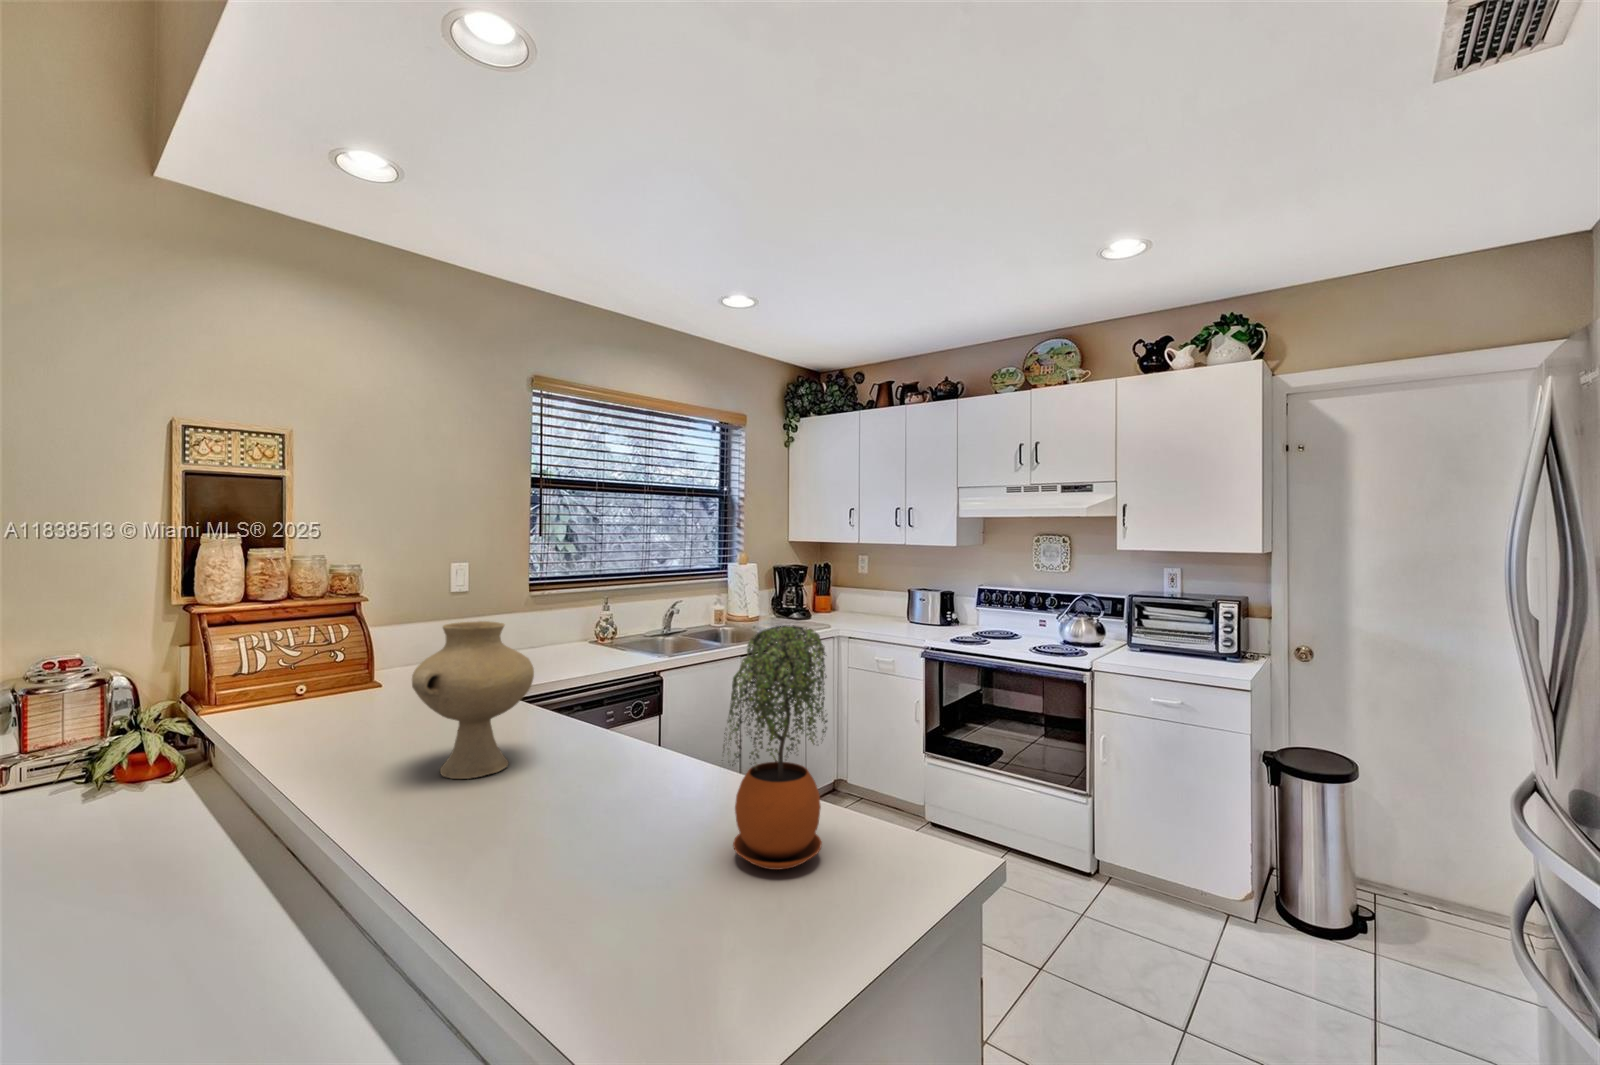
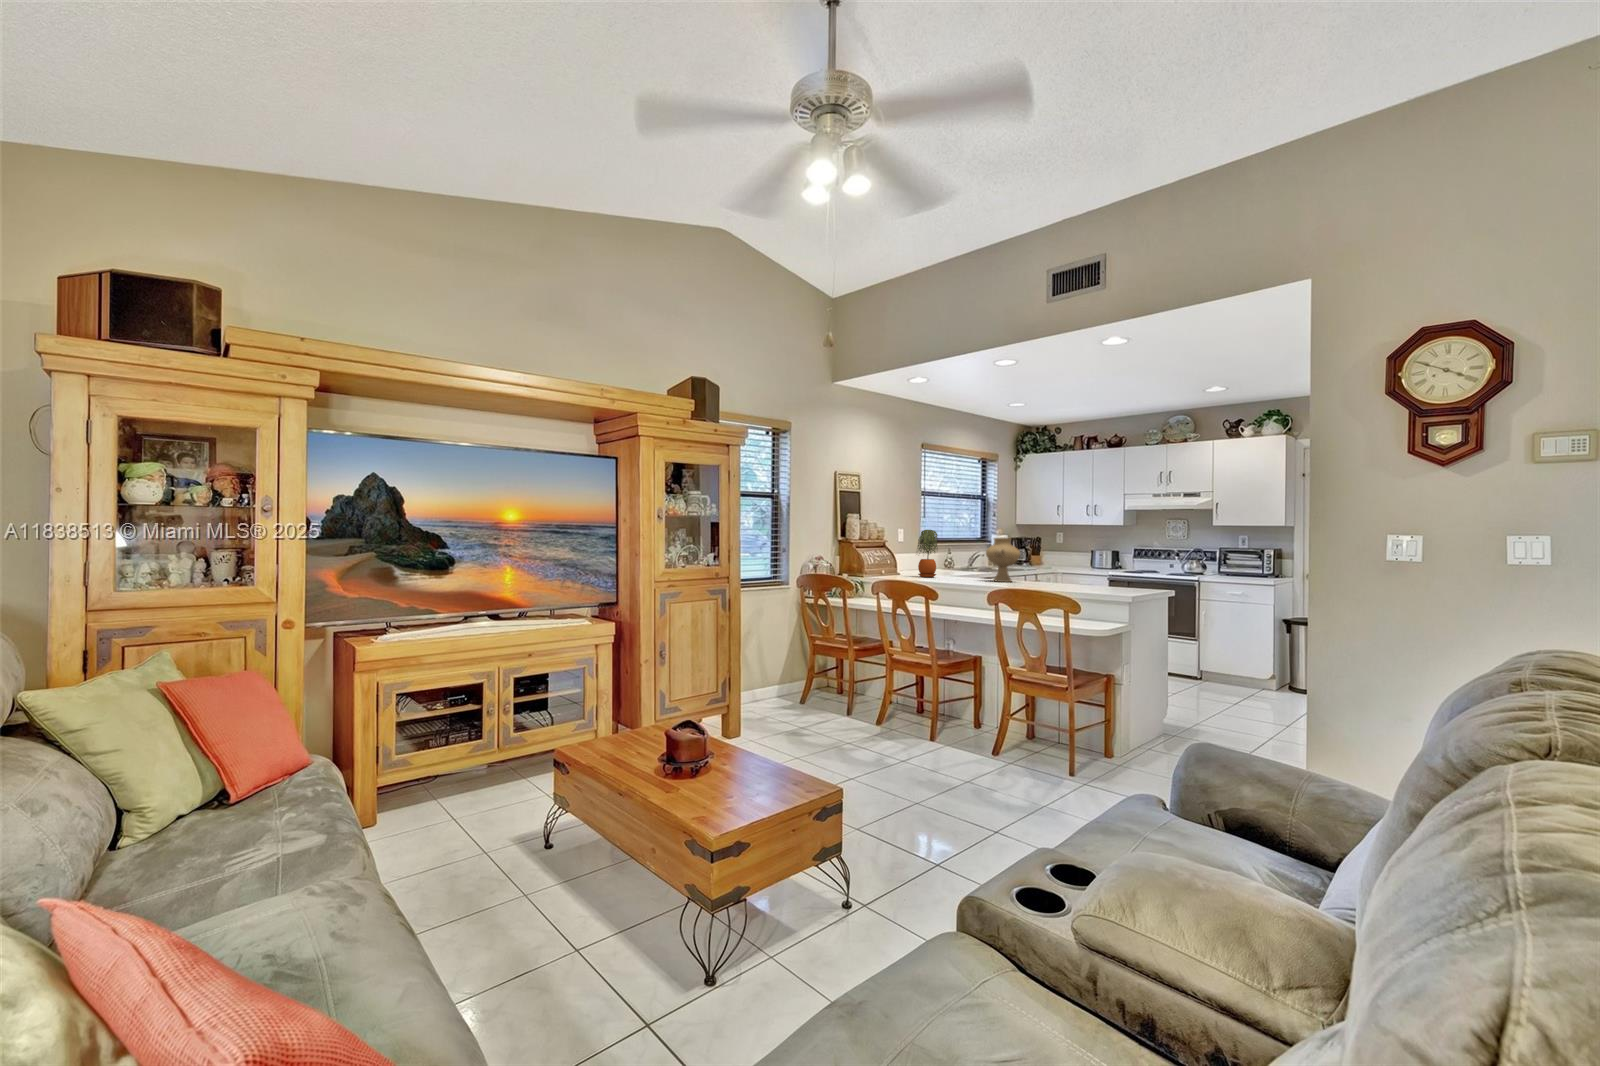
potted plant: present [723,625,827,870] -> present [917,530,937,577]

